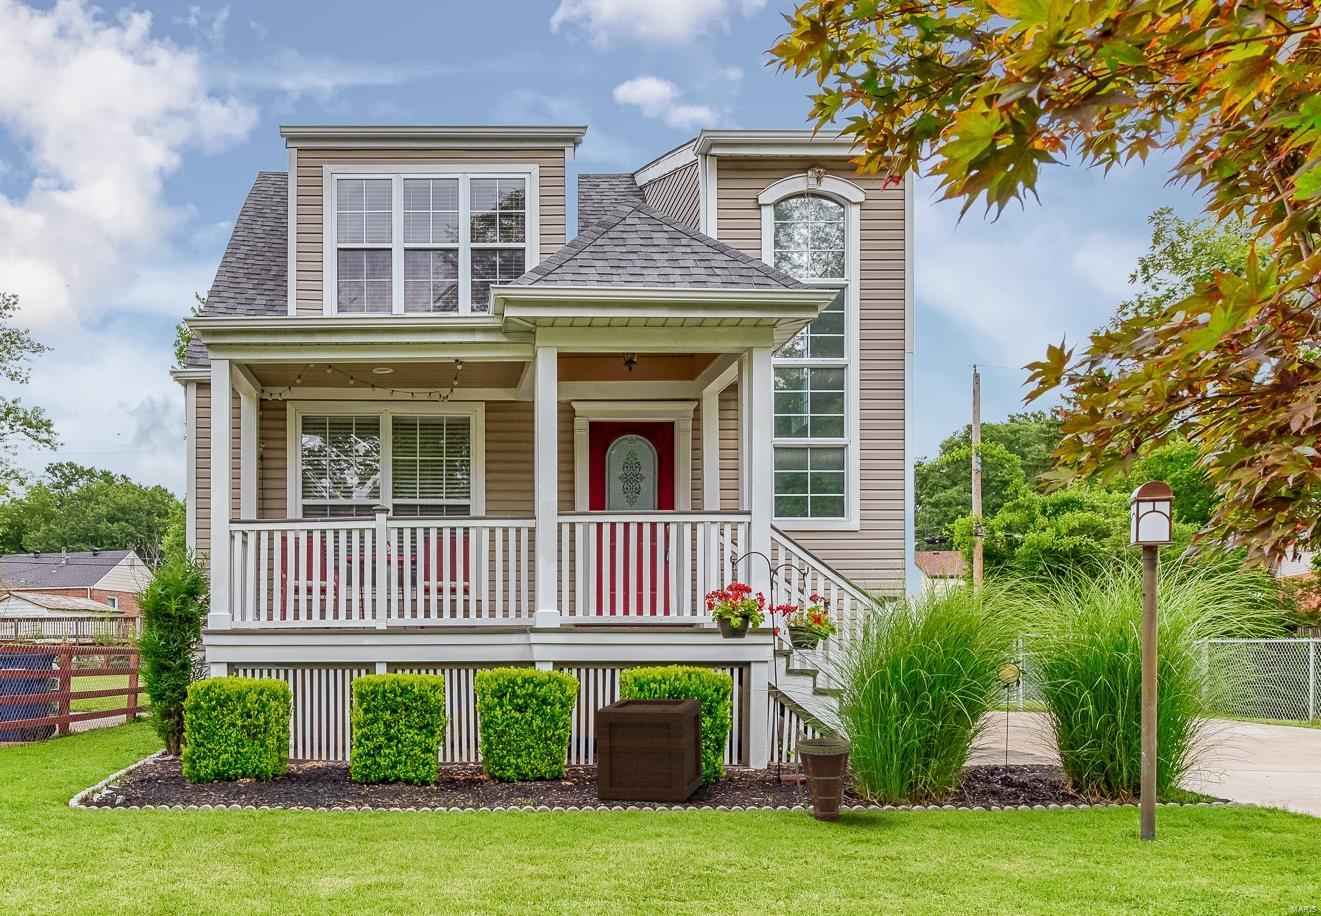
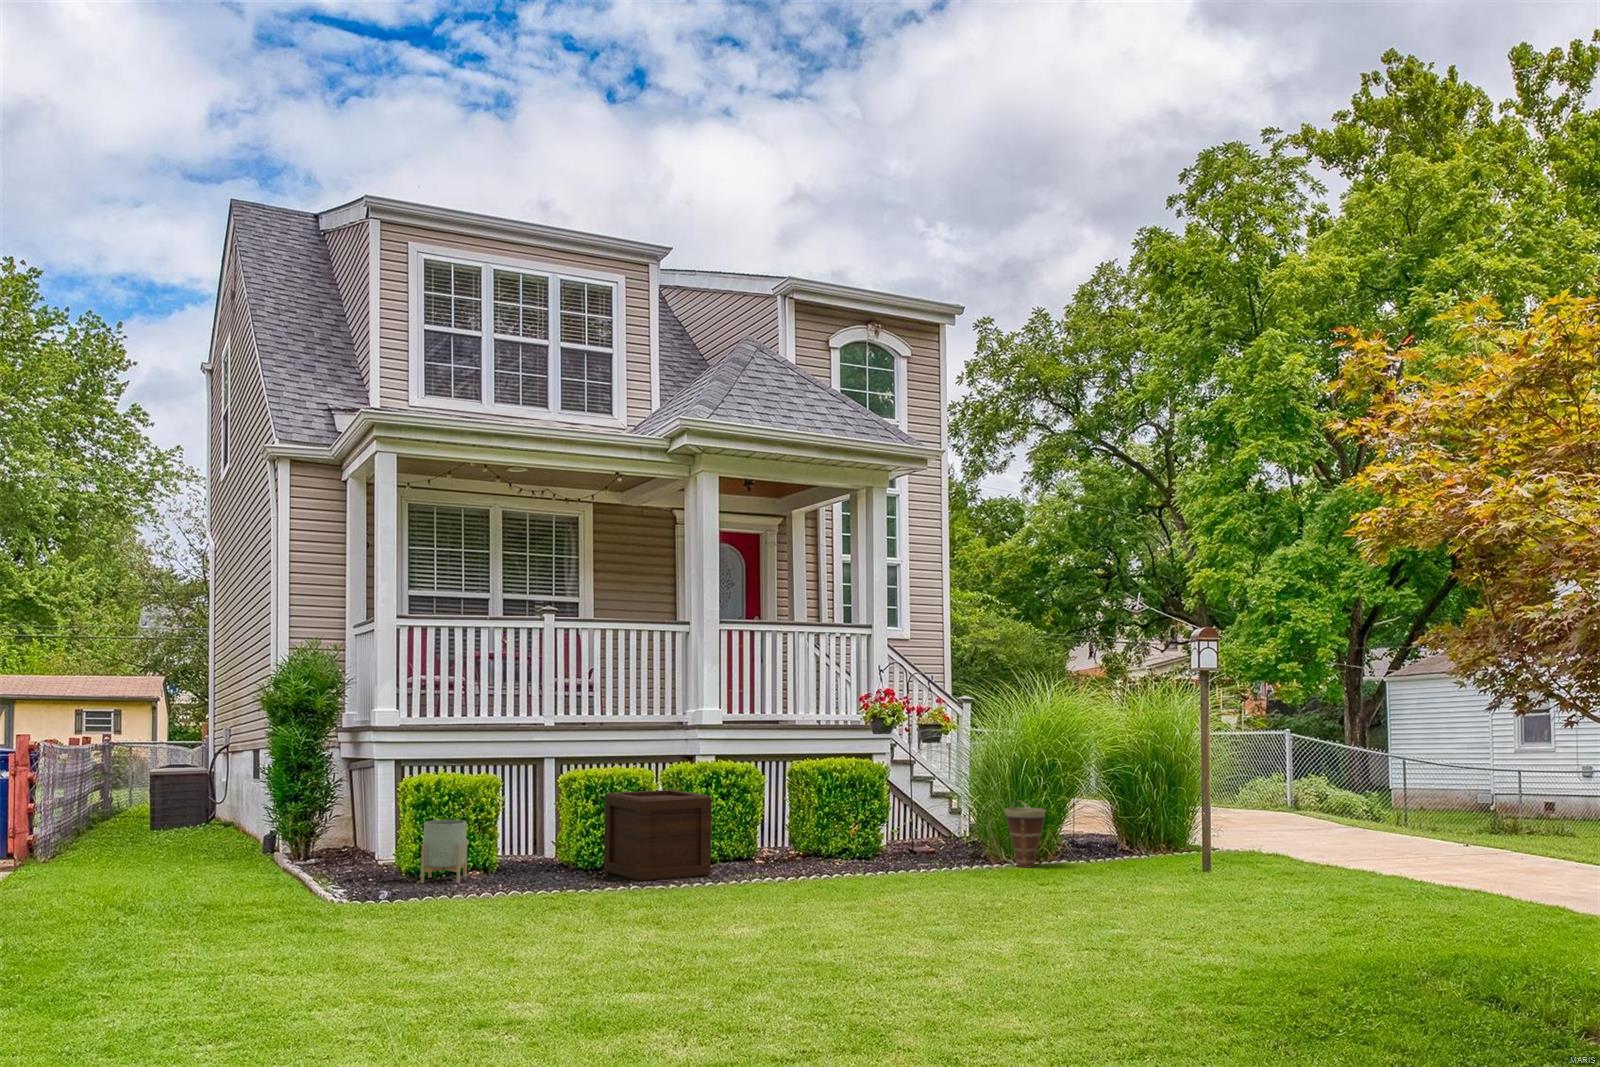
wooden crate: present [596,699,703,802] -> present [604,790,711,881]
planter: none [179,725,237,791] -> present [421,820,467,883]

